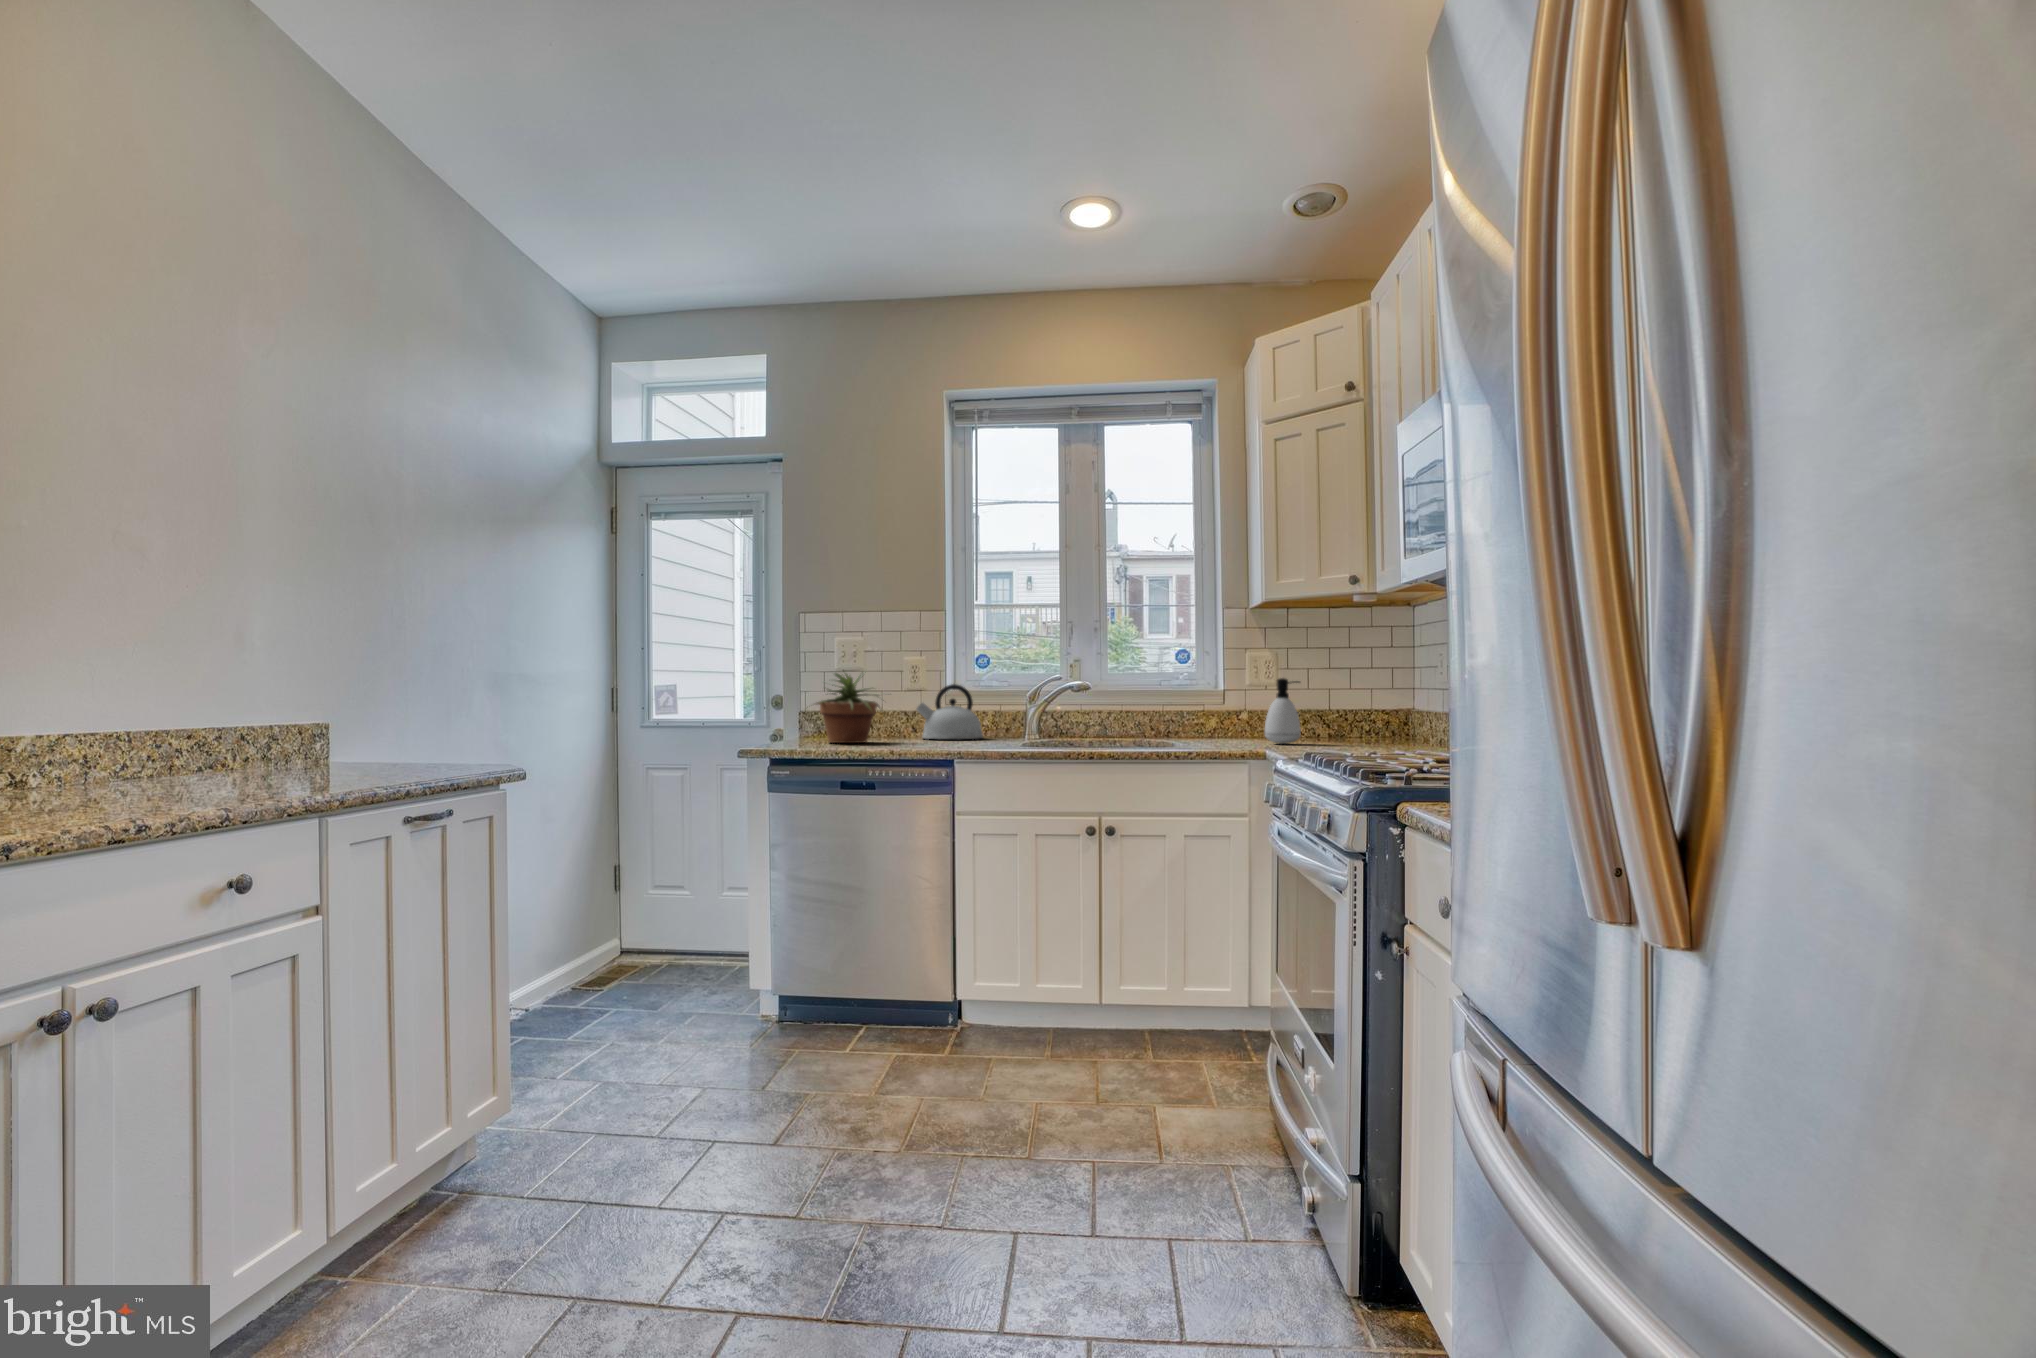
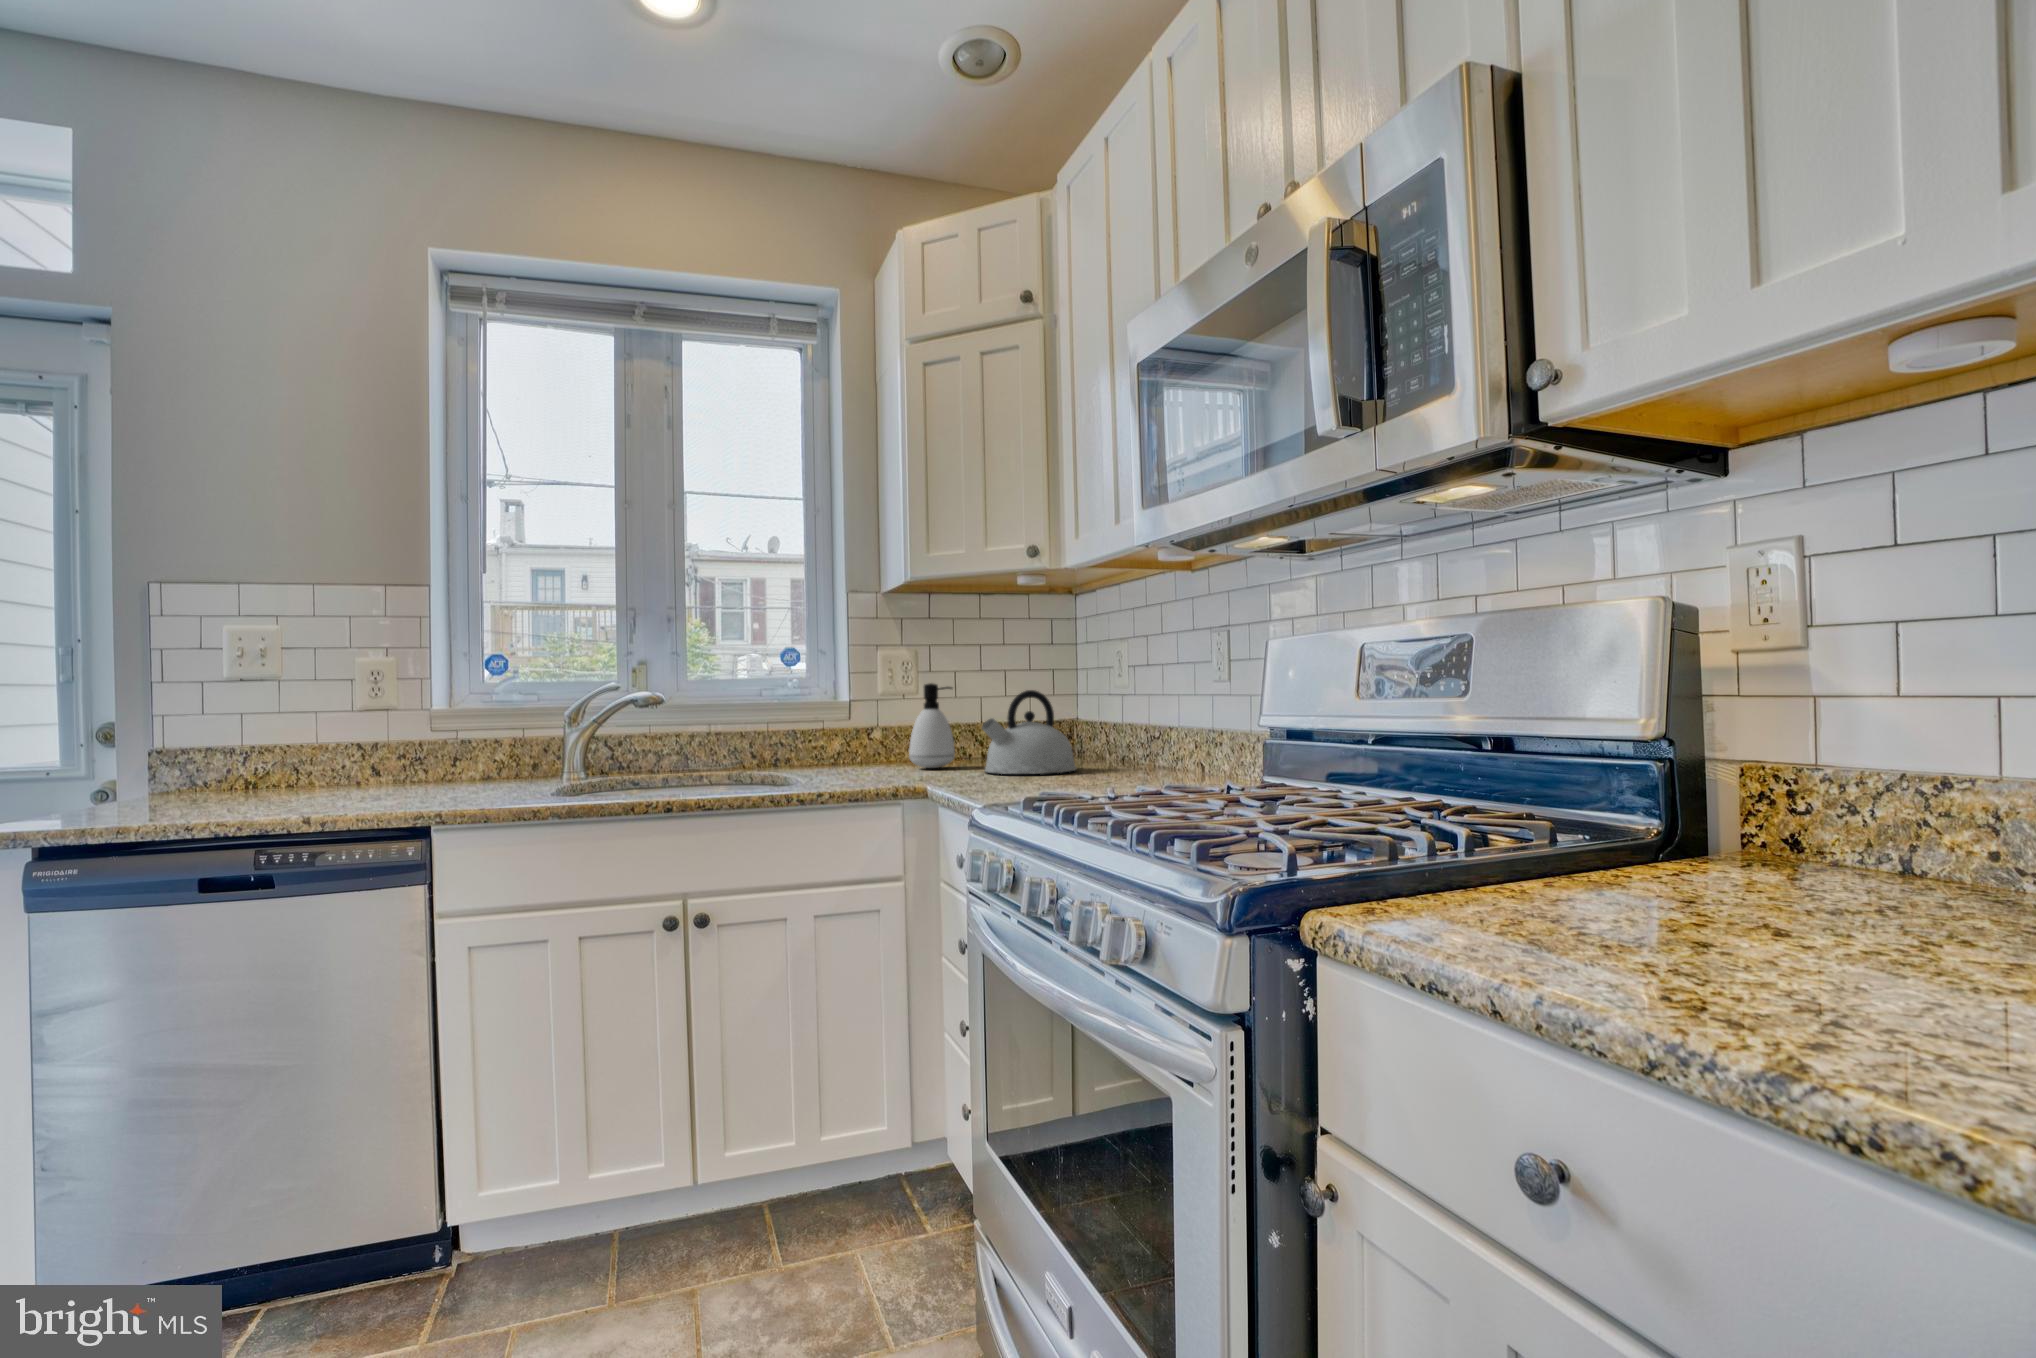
potted plant: present [816,673,884,743] -> none [130,679,325,808]
kettle: present [916,684,983,739] -> present [982,690,1077,774]

